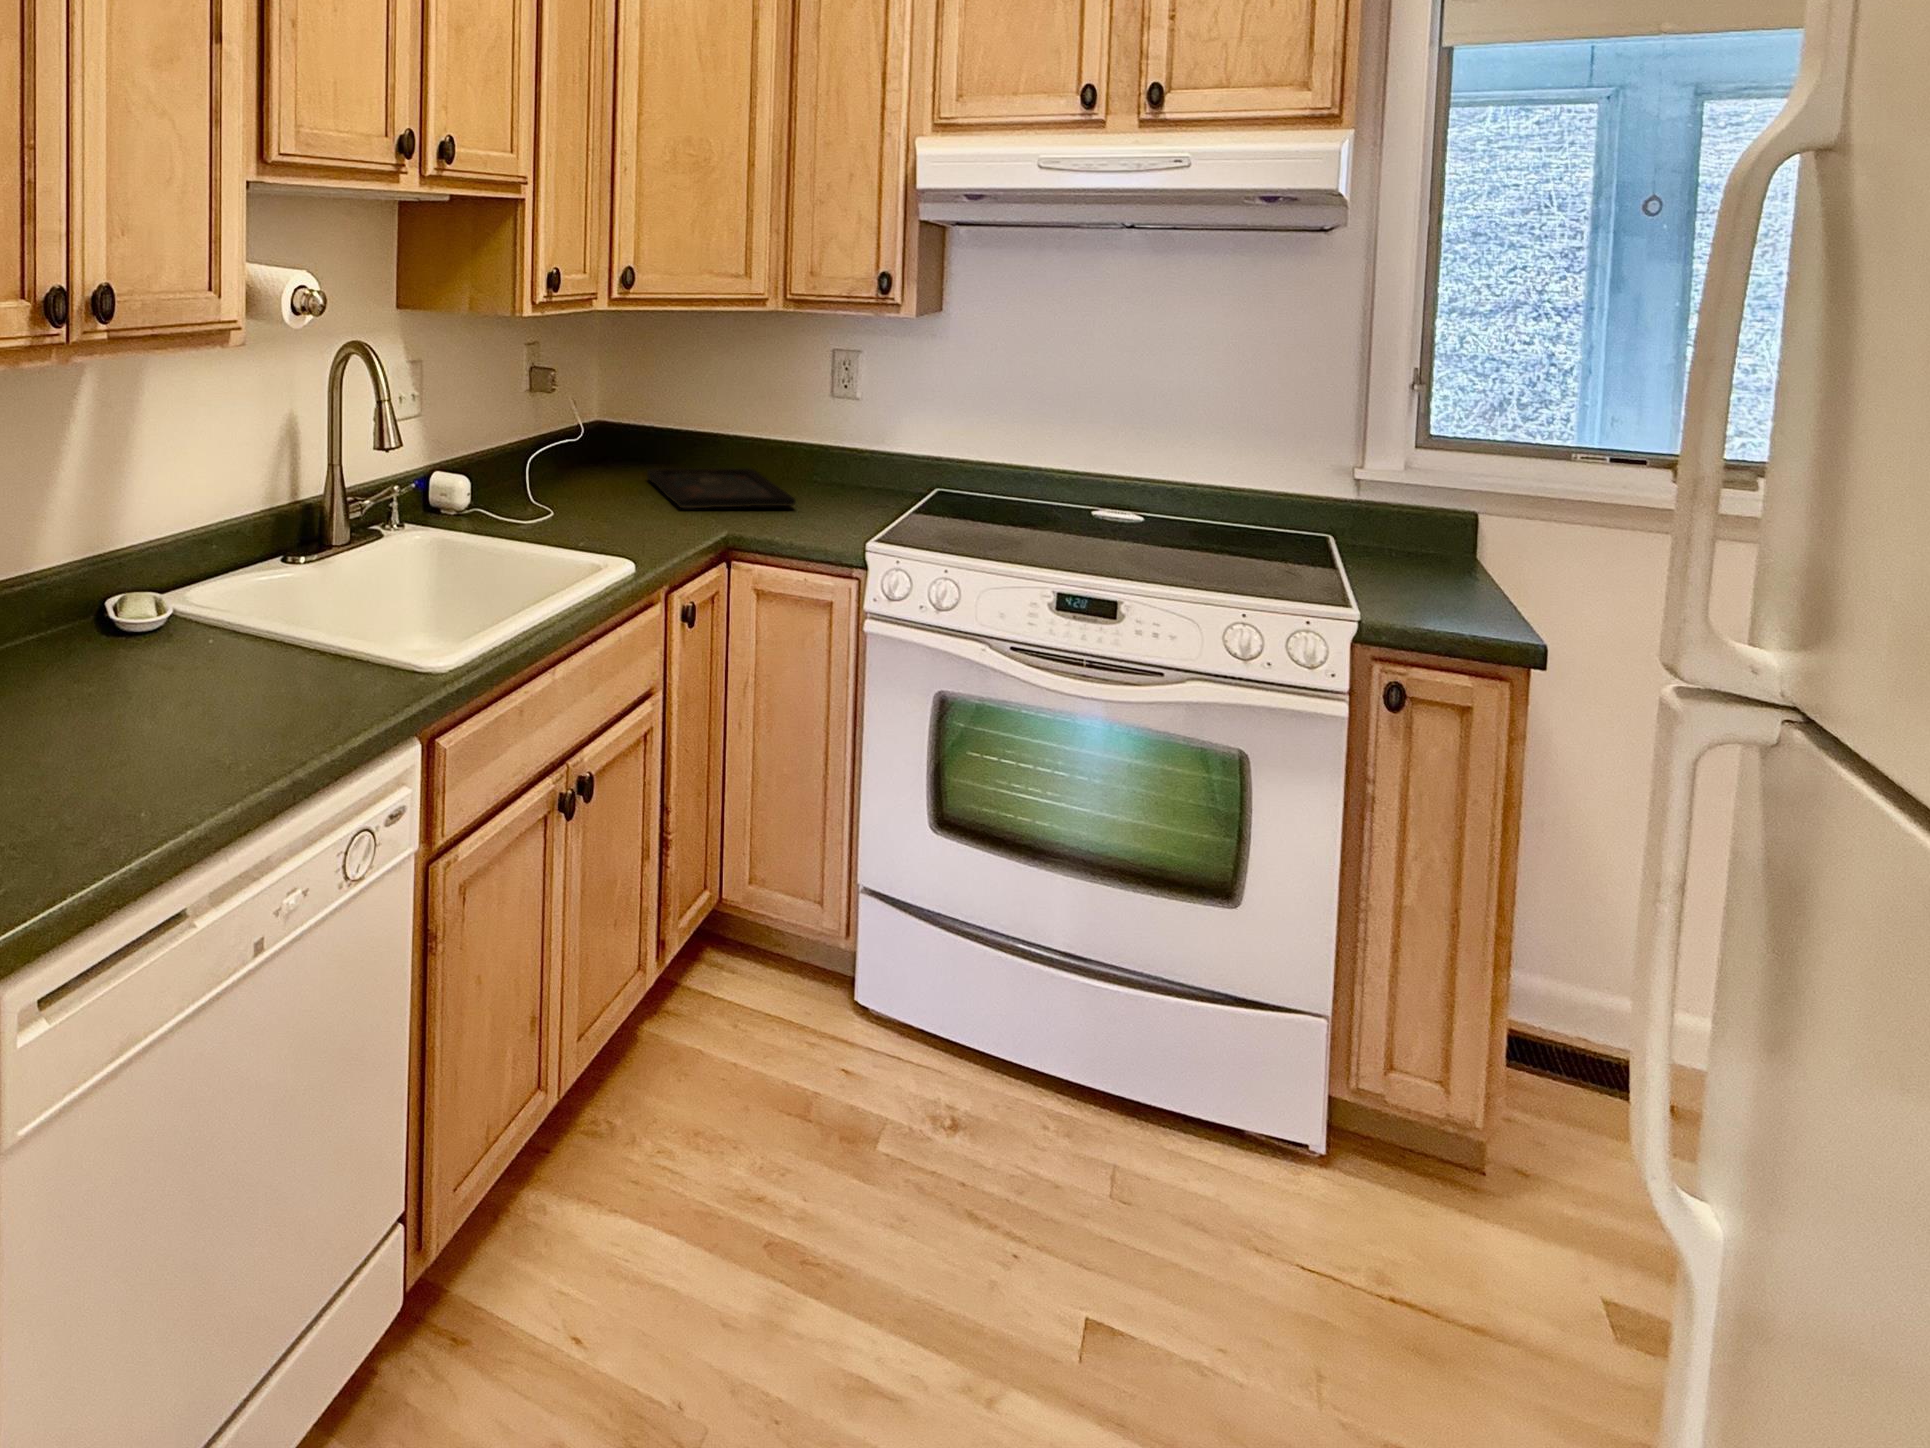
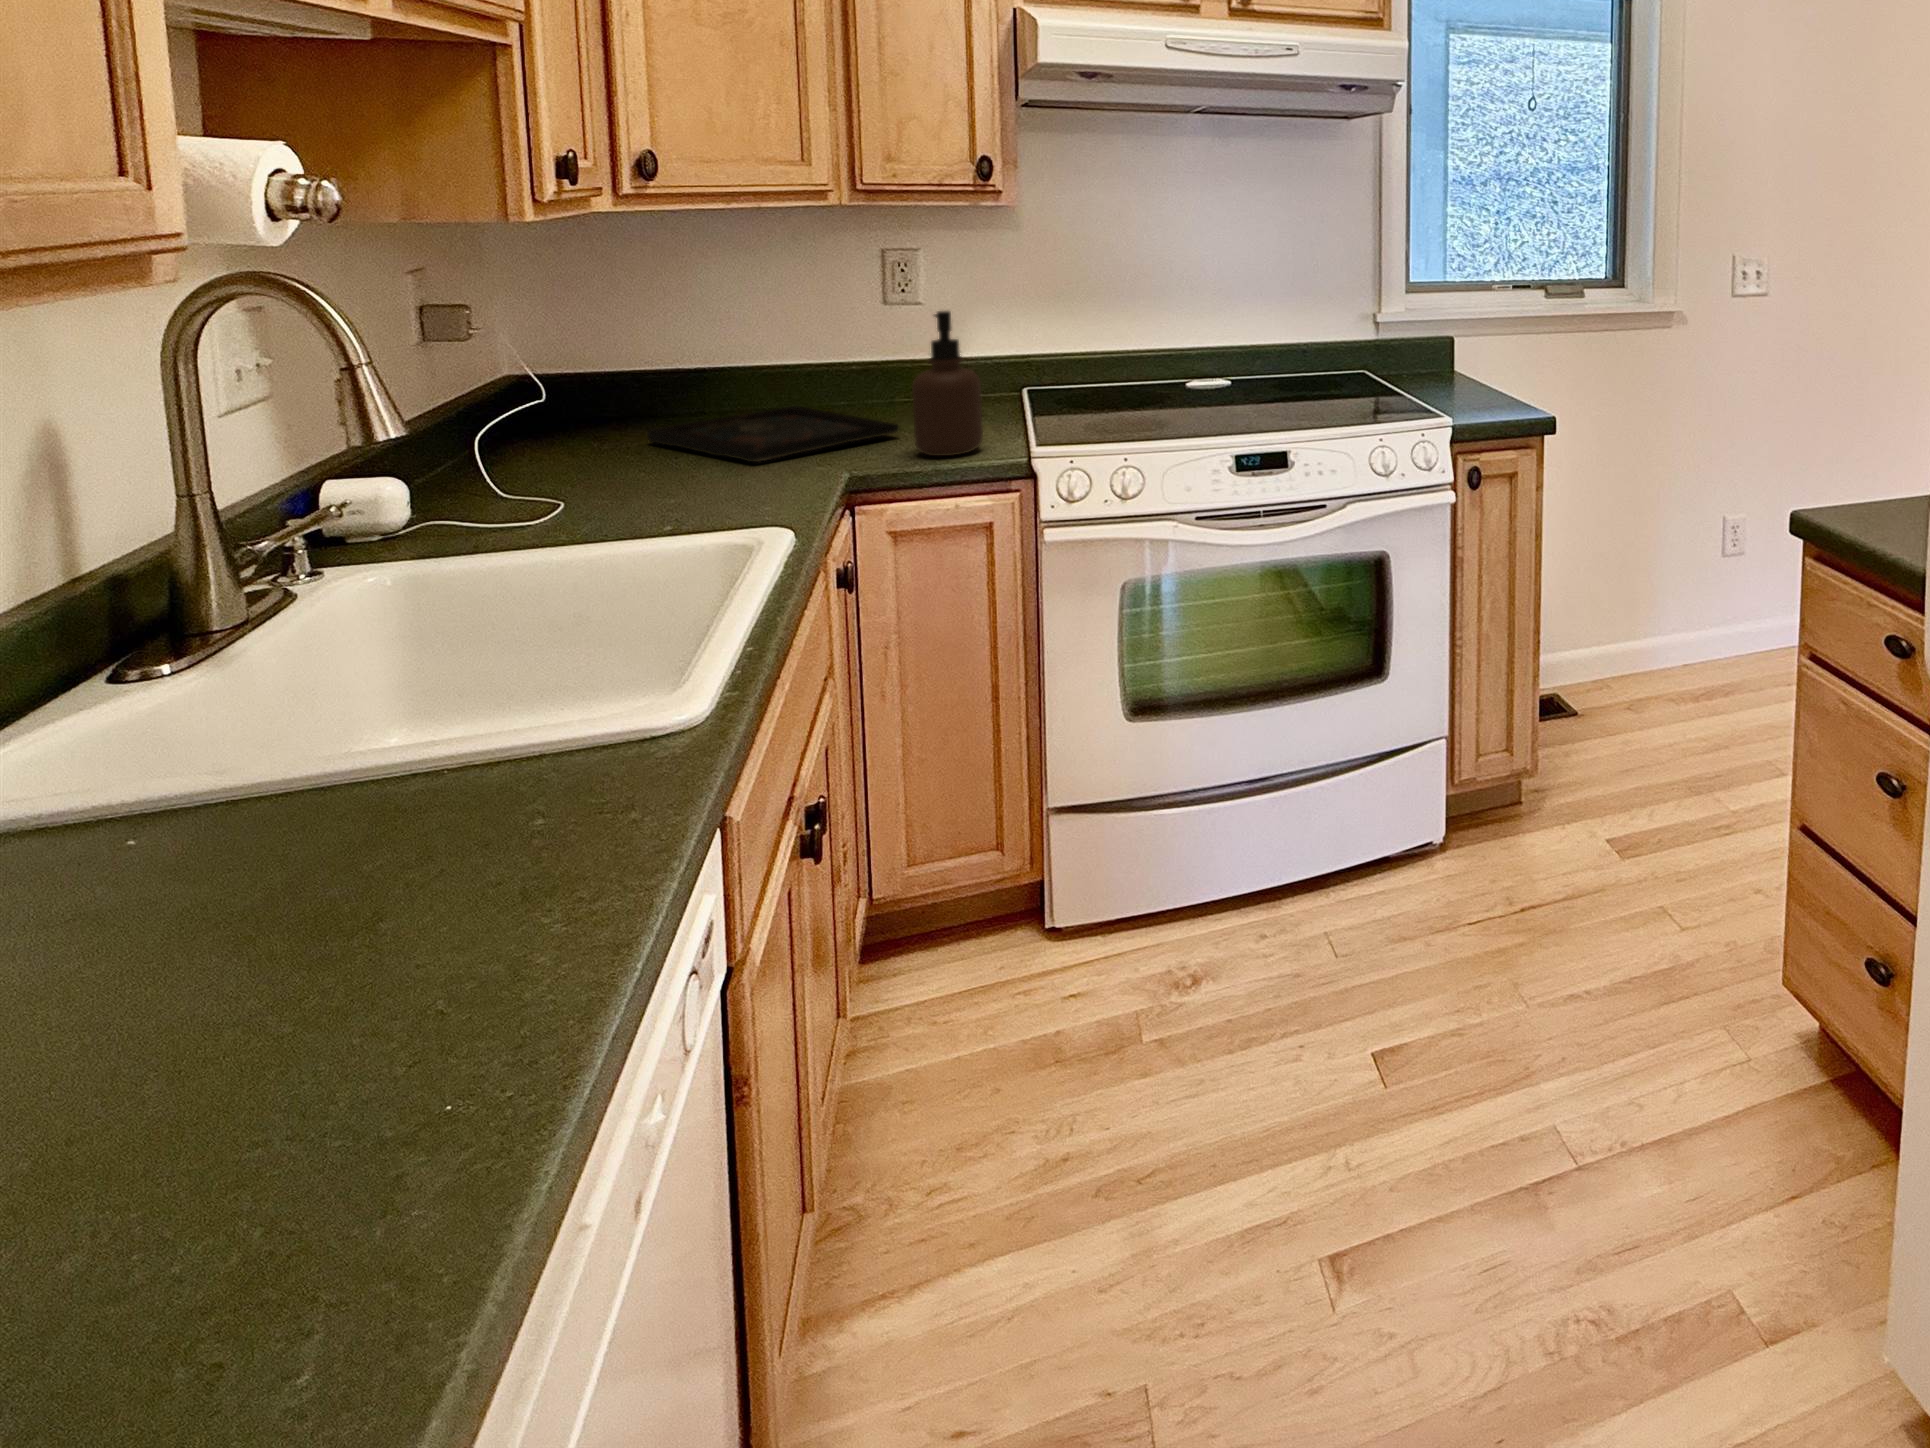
soap dispenser: none [785,407,841,535] -> present [912,311,983,456]

